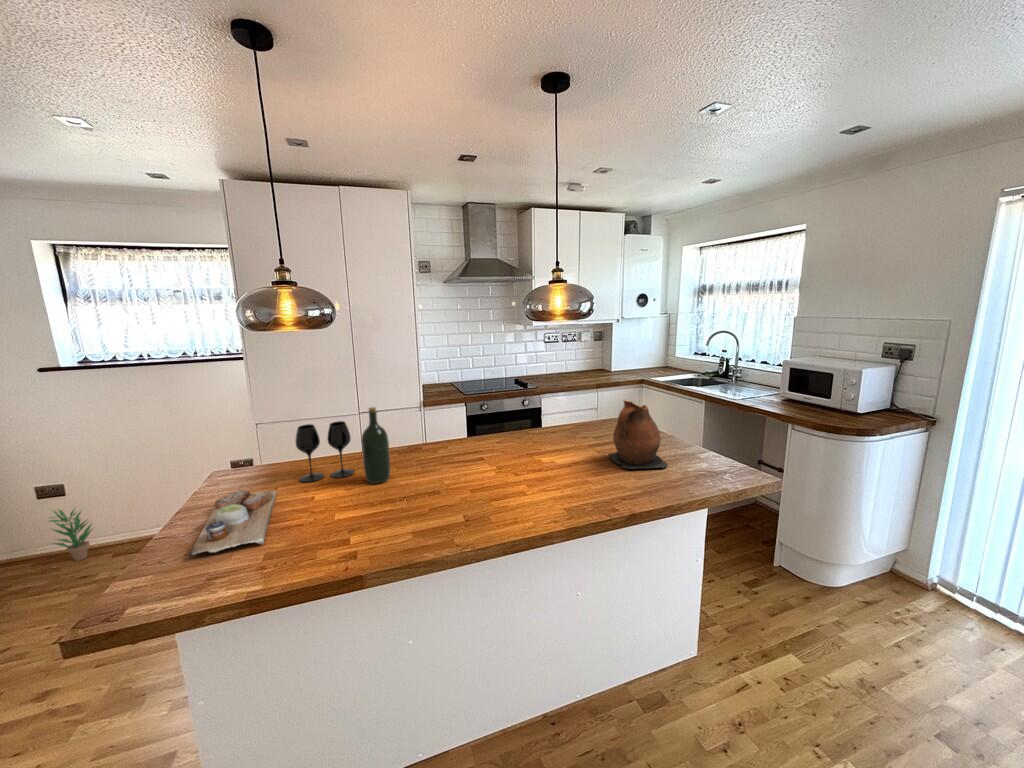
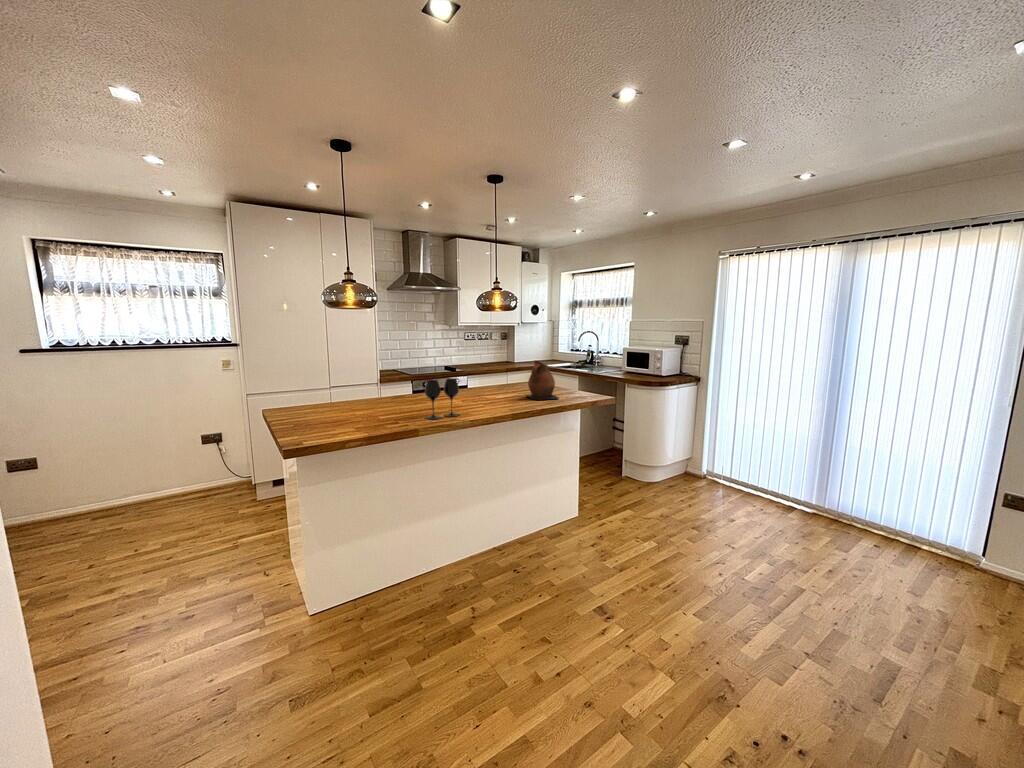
wine bottle: present [361,407,391,483] -> none [379,363,396,411]
wine glass: present [295,421,354,482] -> present [425,378,459,419]
cutting board: present [189,489,276,557] -> none [292,412,348,434]
potted plant: present [50,509,93,561] -> none [27,475,69,527]

